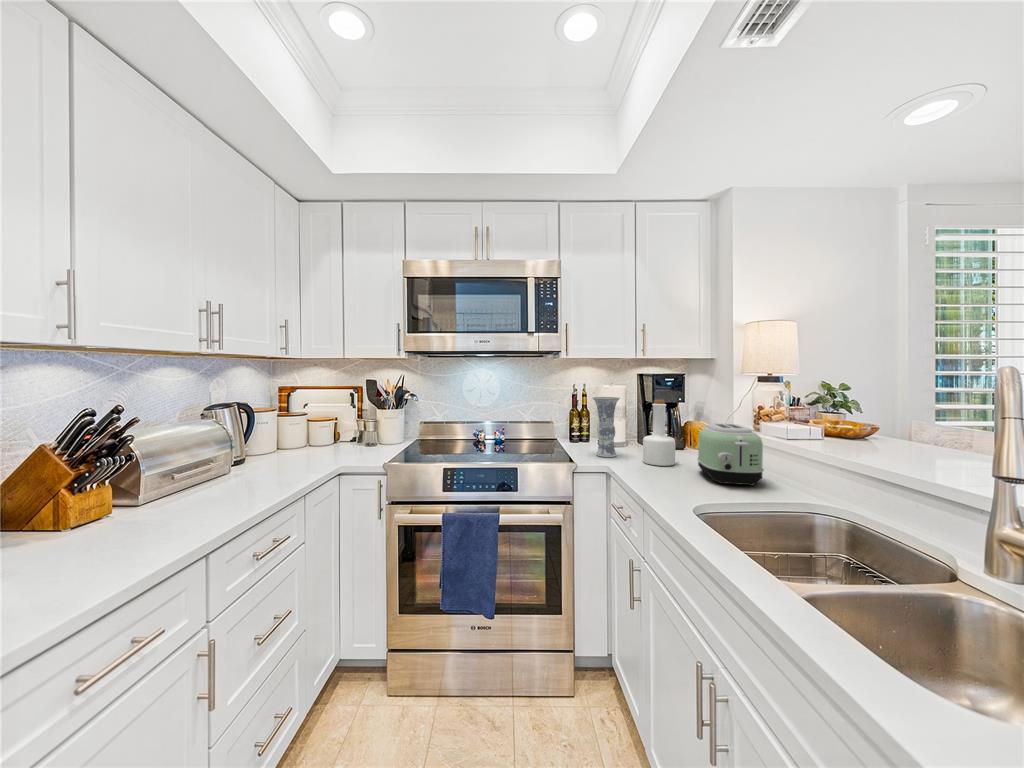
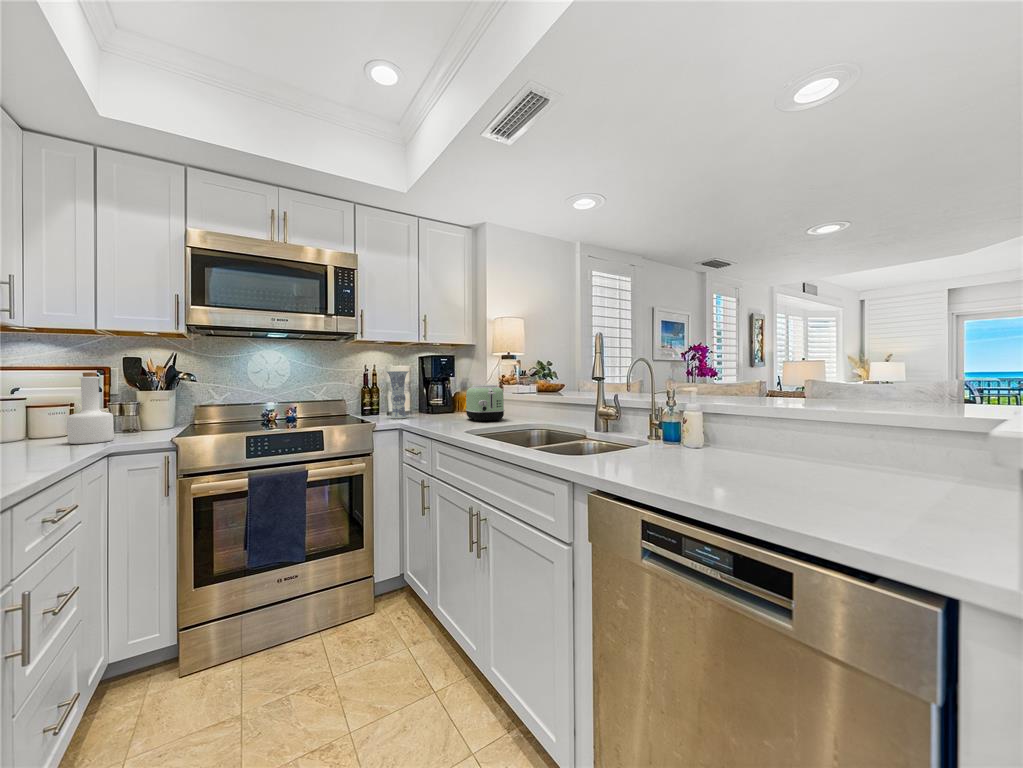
bottle: present [643,400,675,466] -> present [67,372,114,444]

